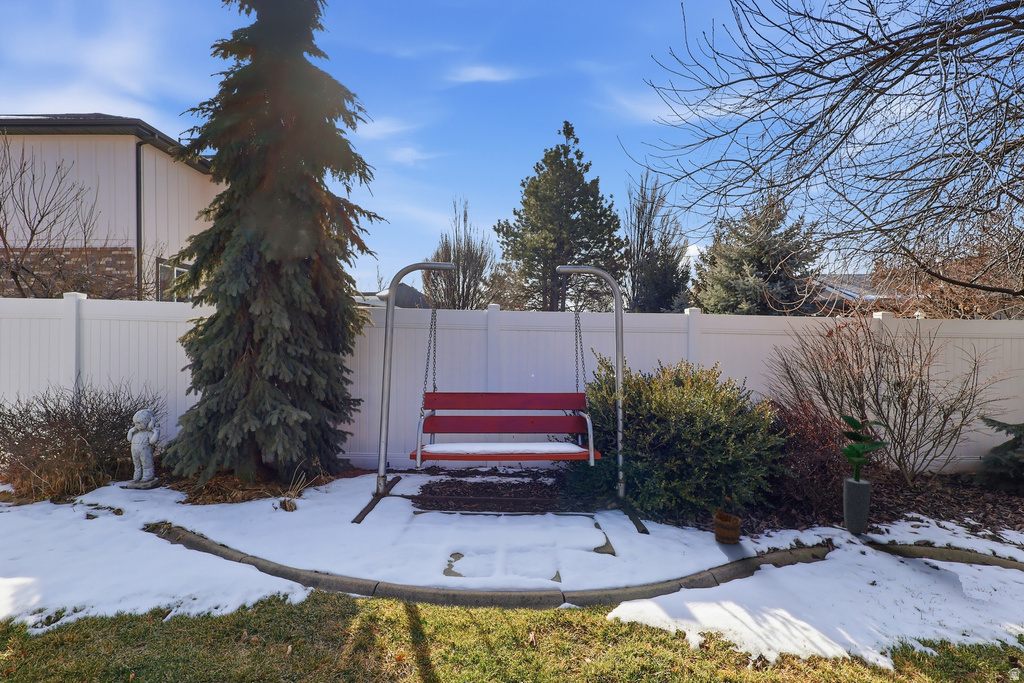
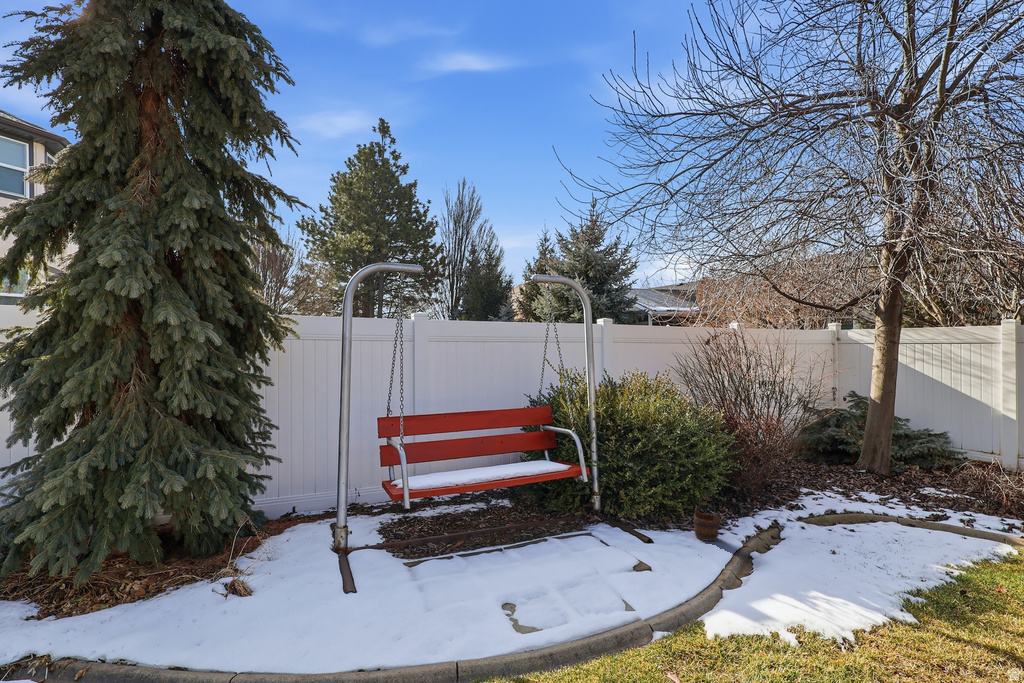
potted plant: present [837,414,891,534] -> none [758,413,807,515]

